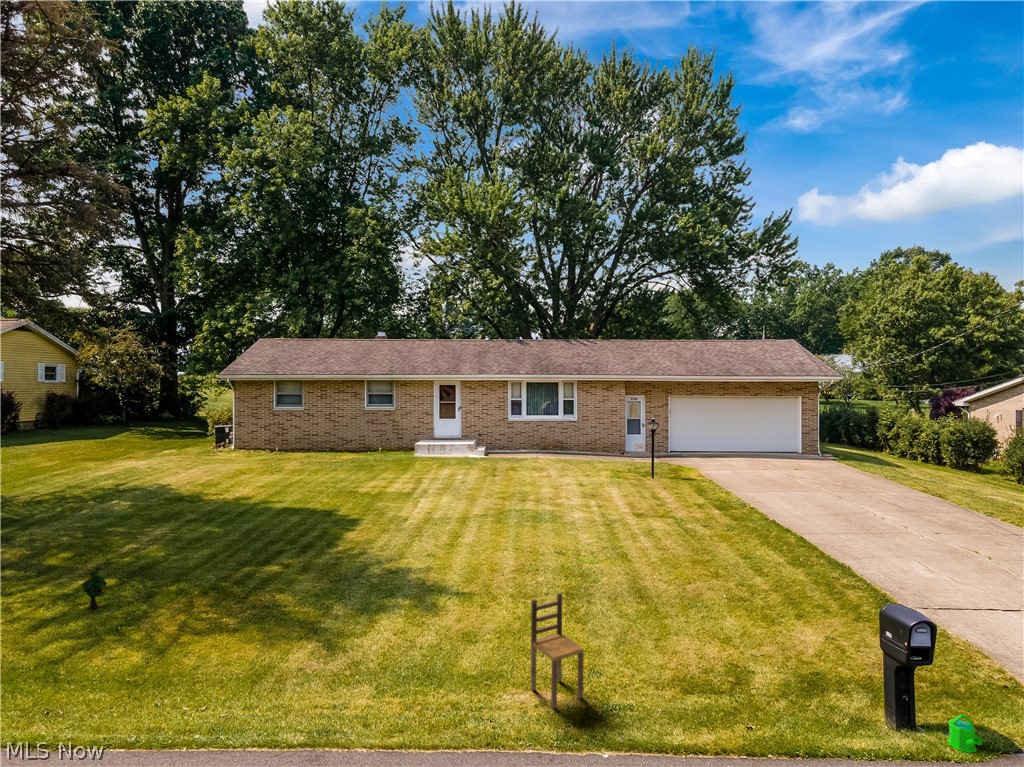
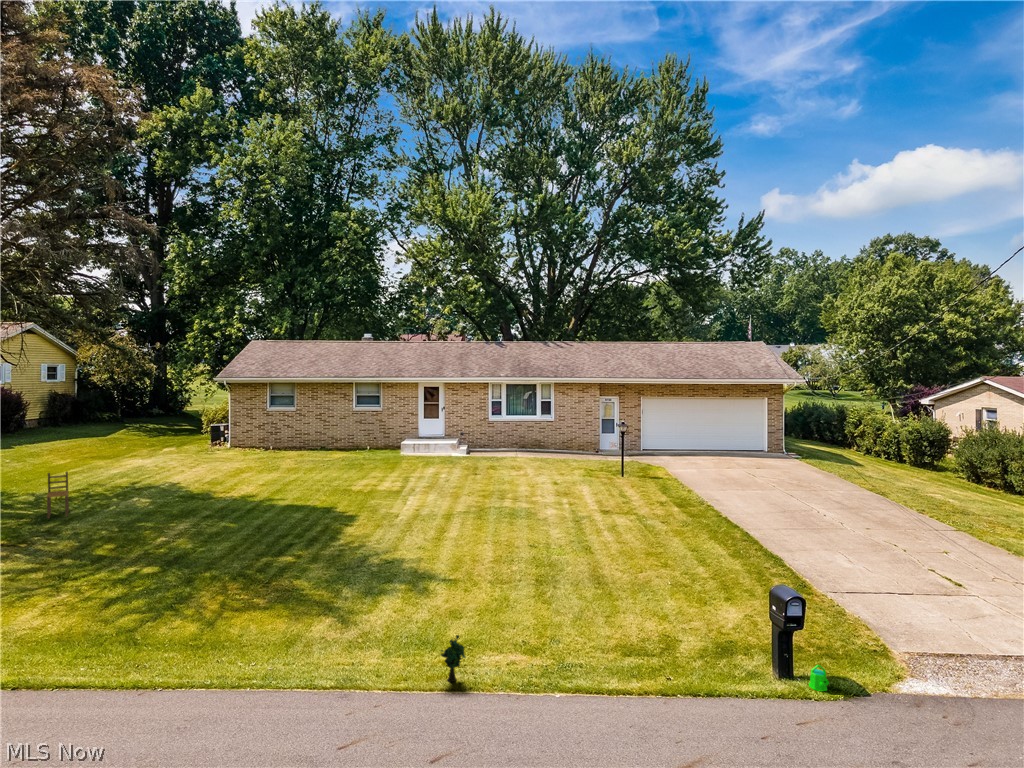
decorative plant: present [81,568,108,610] -> present [441,635,465,682]
chair: present [531,593,584,709] -> present [47,472,69,518]

